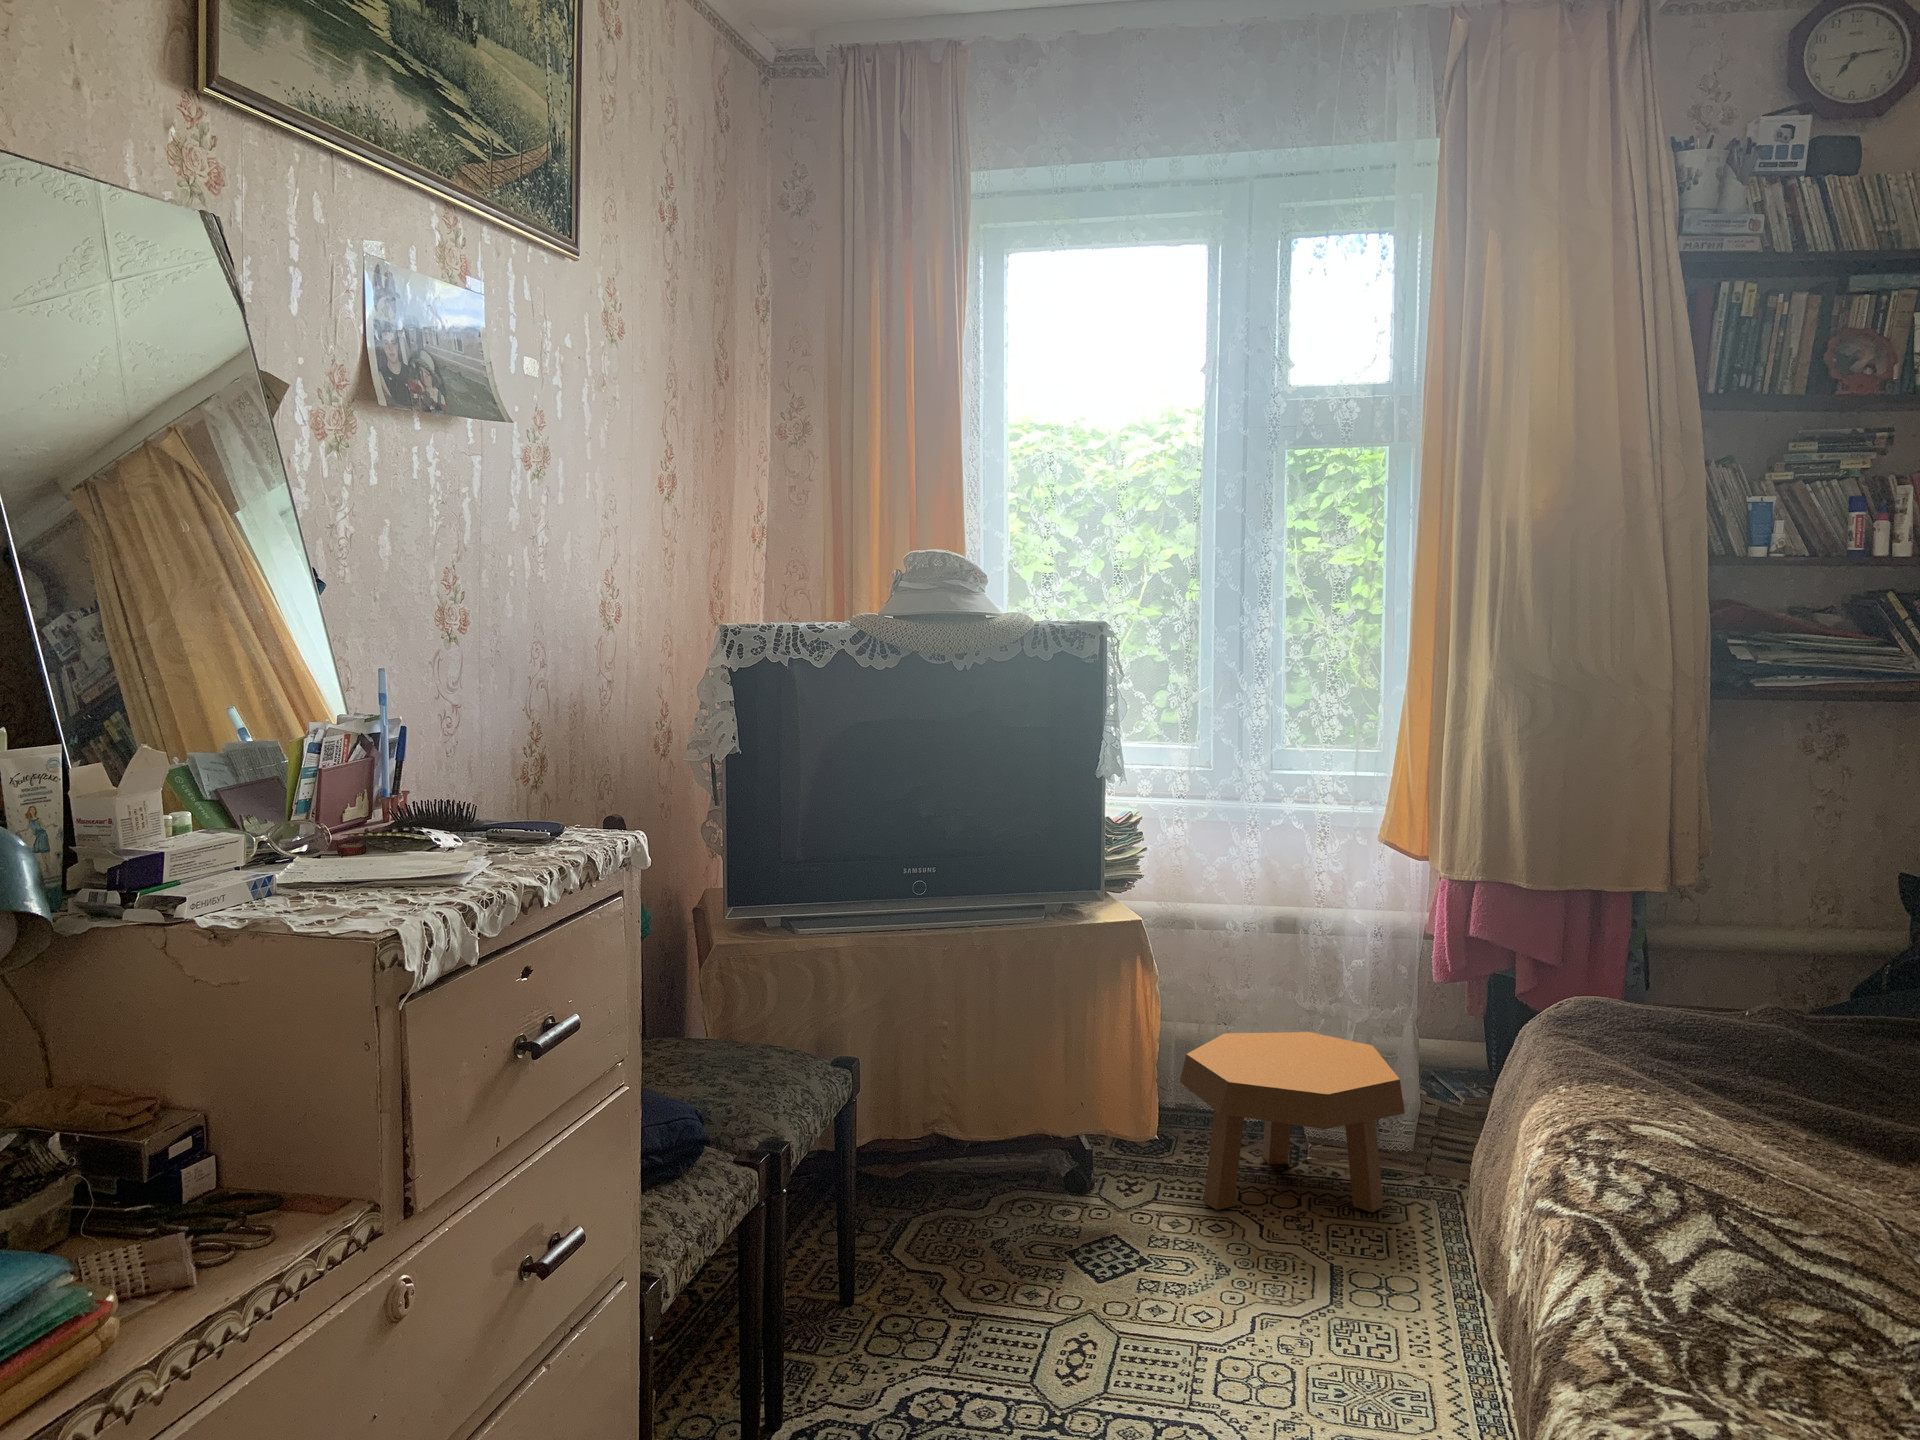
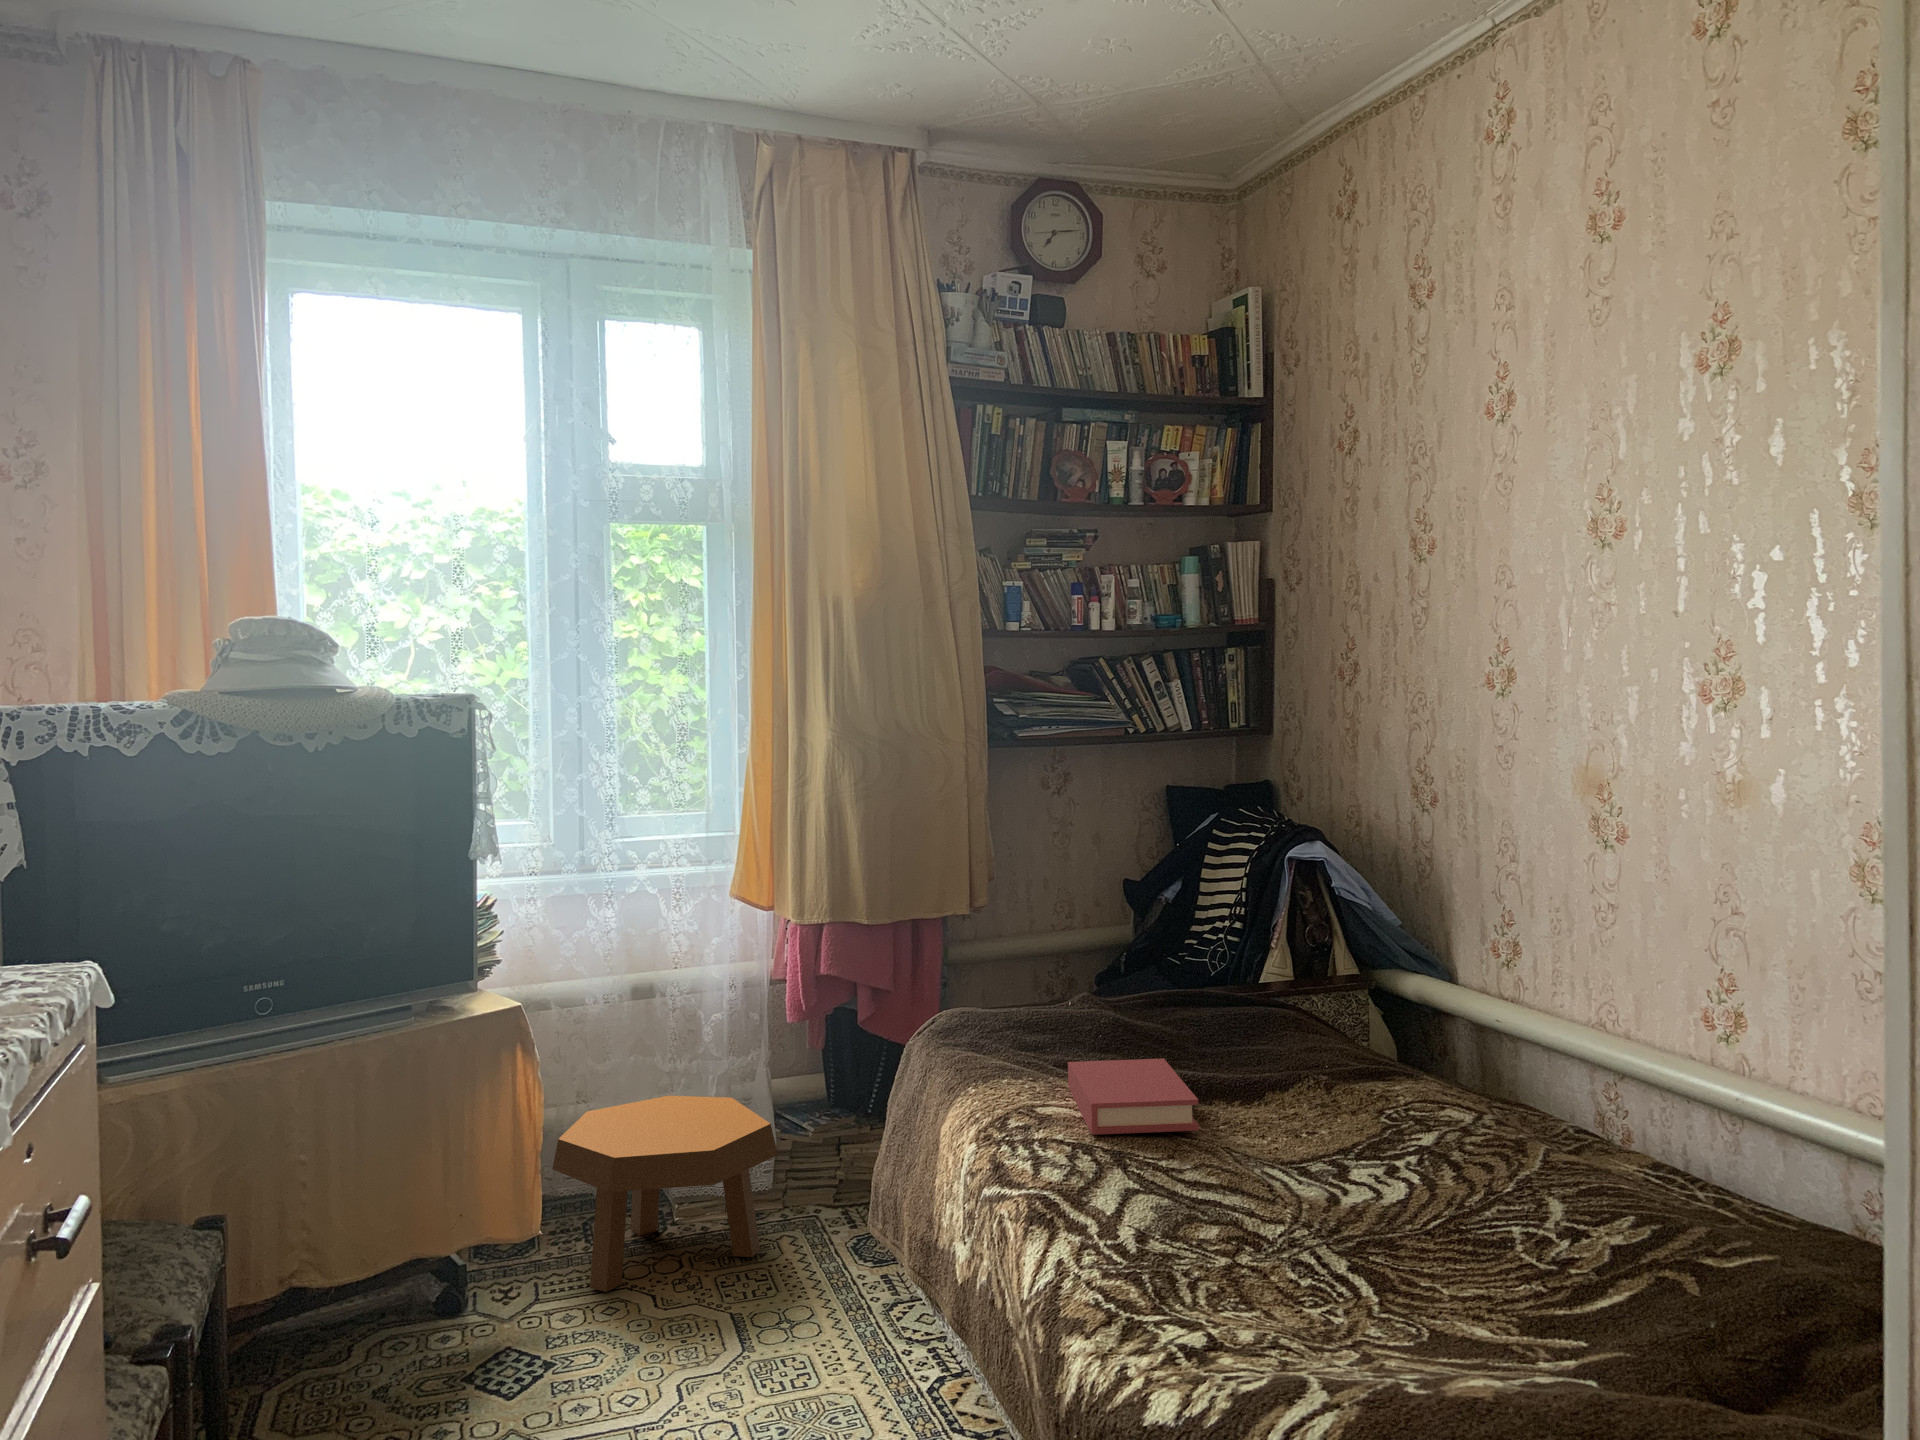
book: none [1701,1072,1859,1188] -> present [1068,1059,1199,1135]

